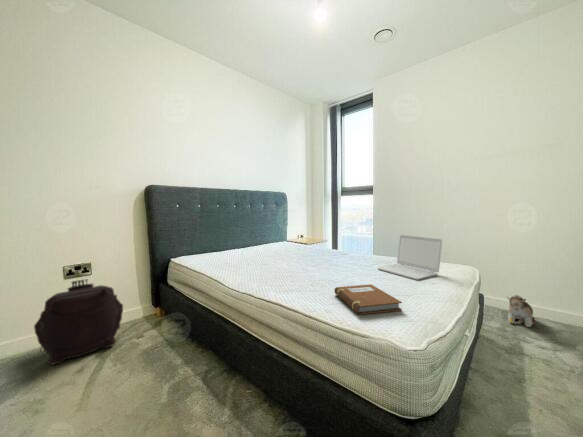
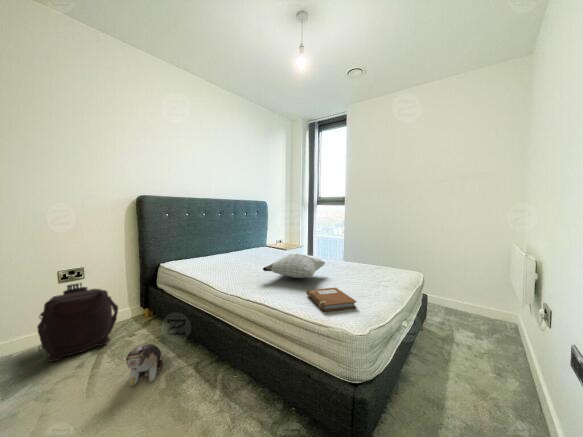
laptop: present [378,235,442,280] -> none [343,245,394,283]
pillow: none [280,245,356,274] -> present [263,254,325,278]
plush toy: present [507,295,535,327] -> present [121,344,163,386]

